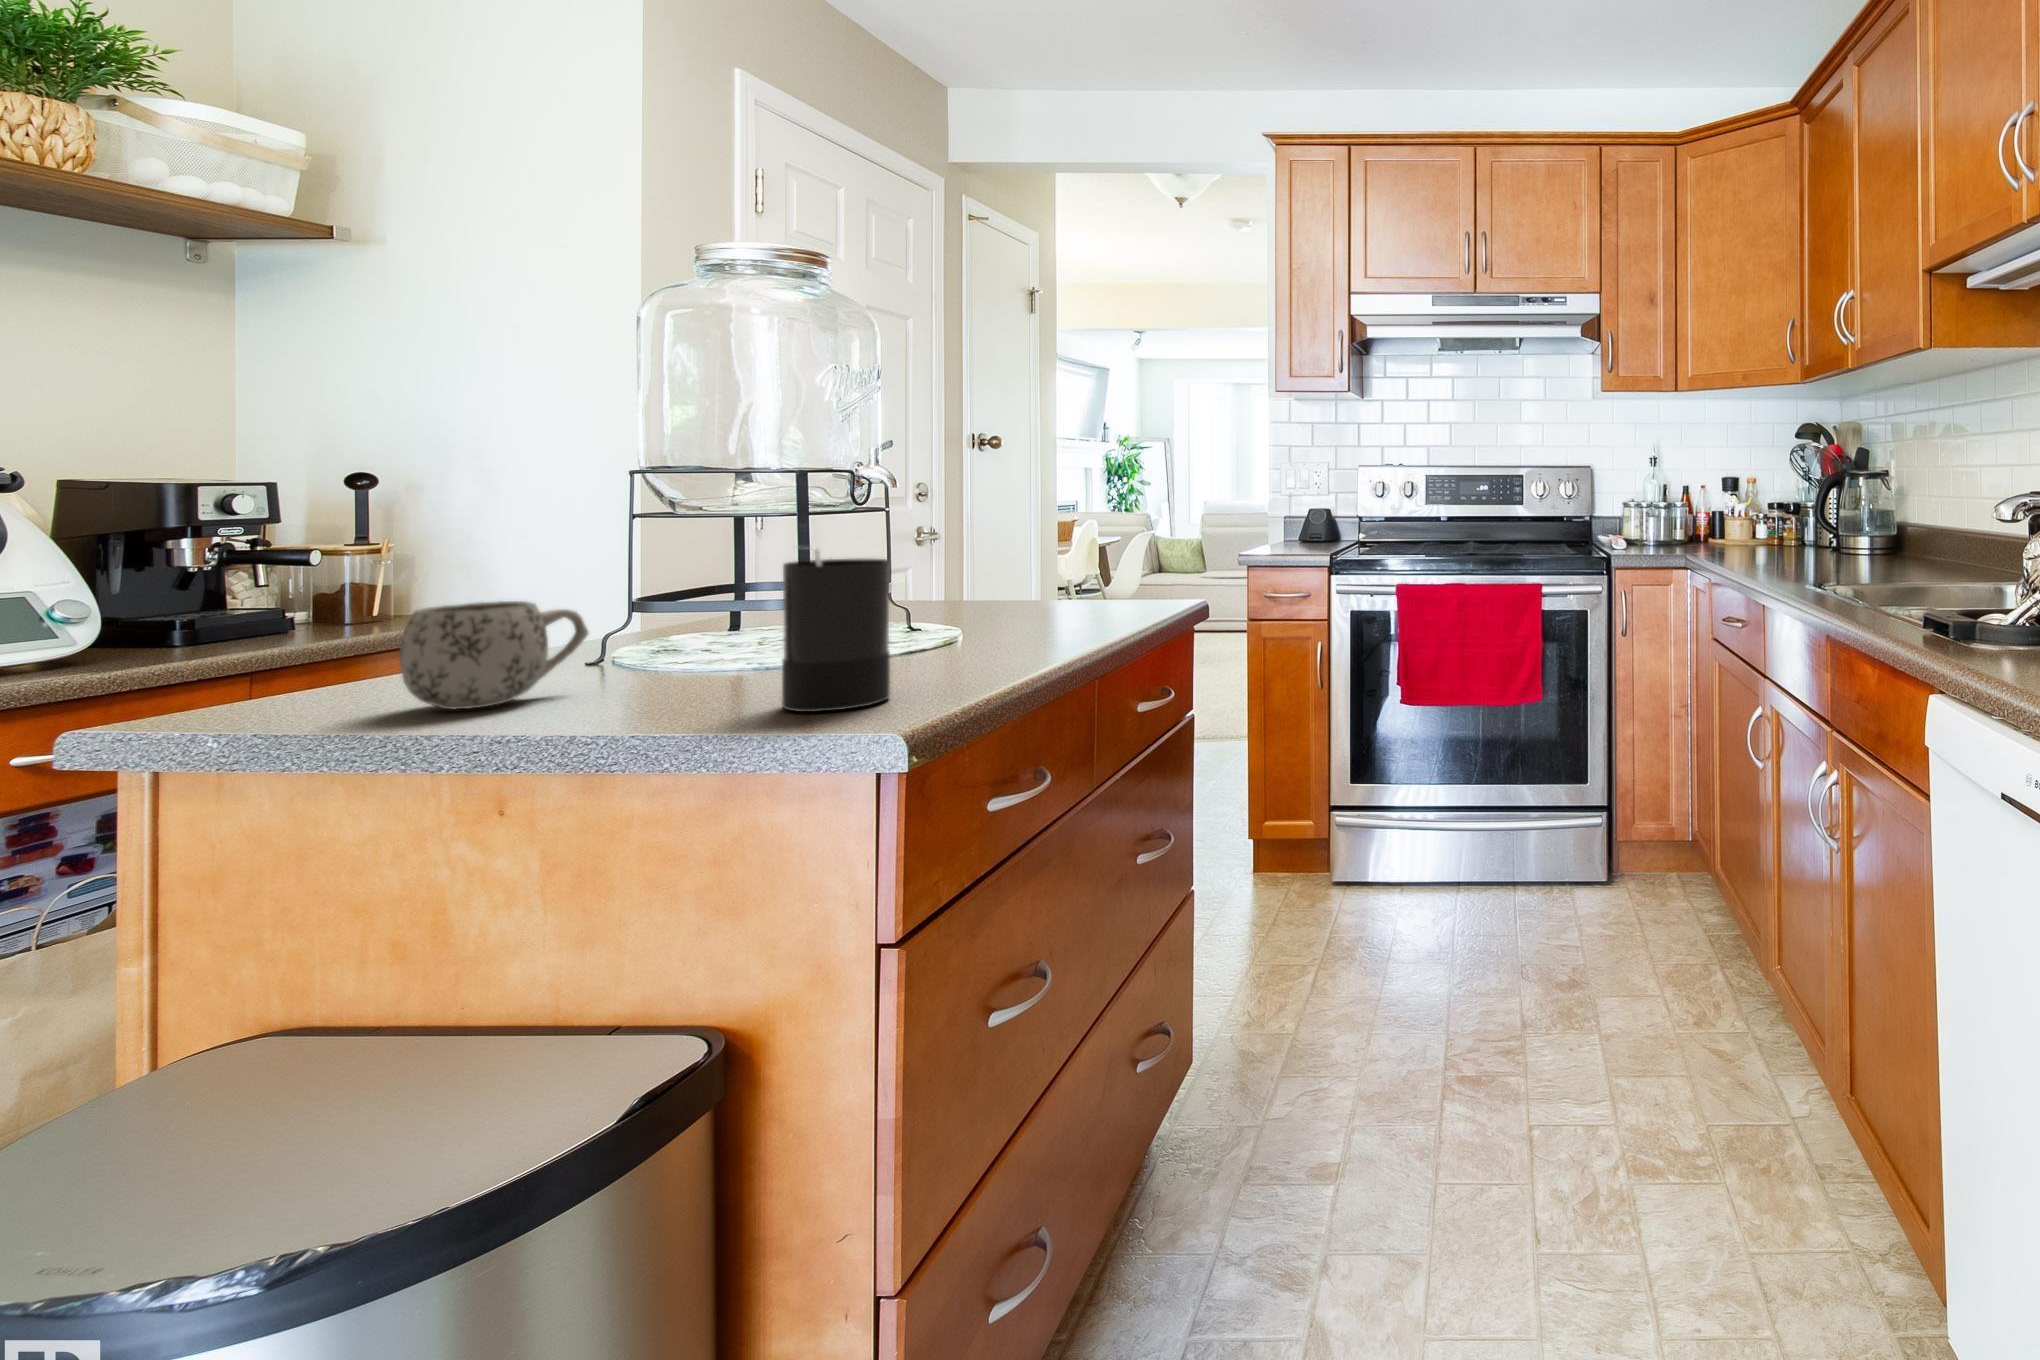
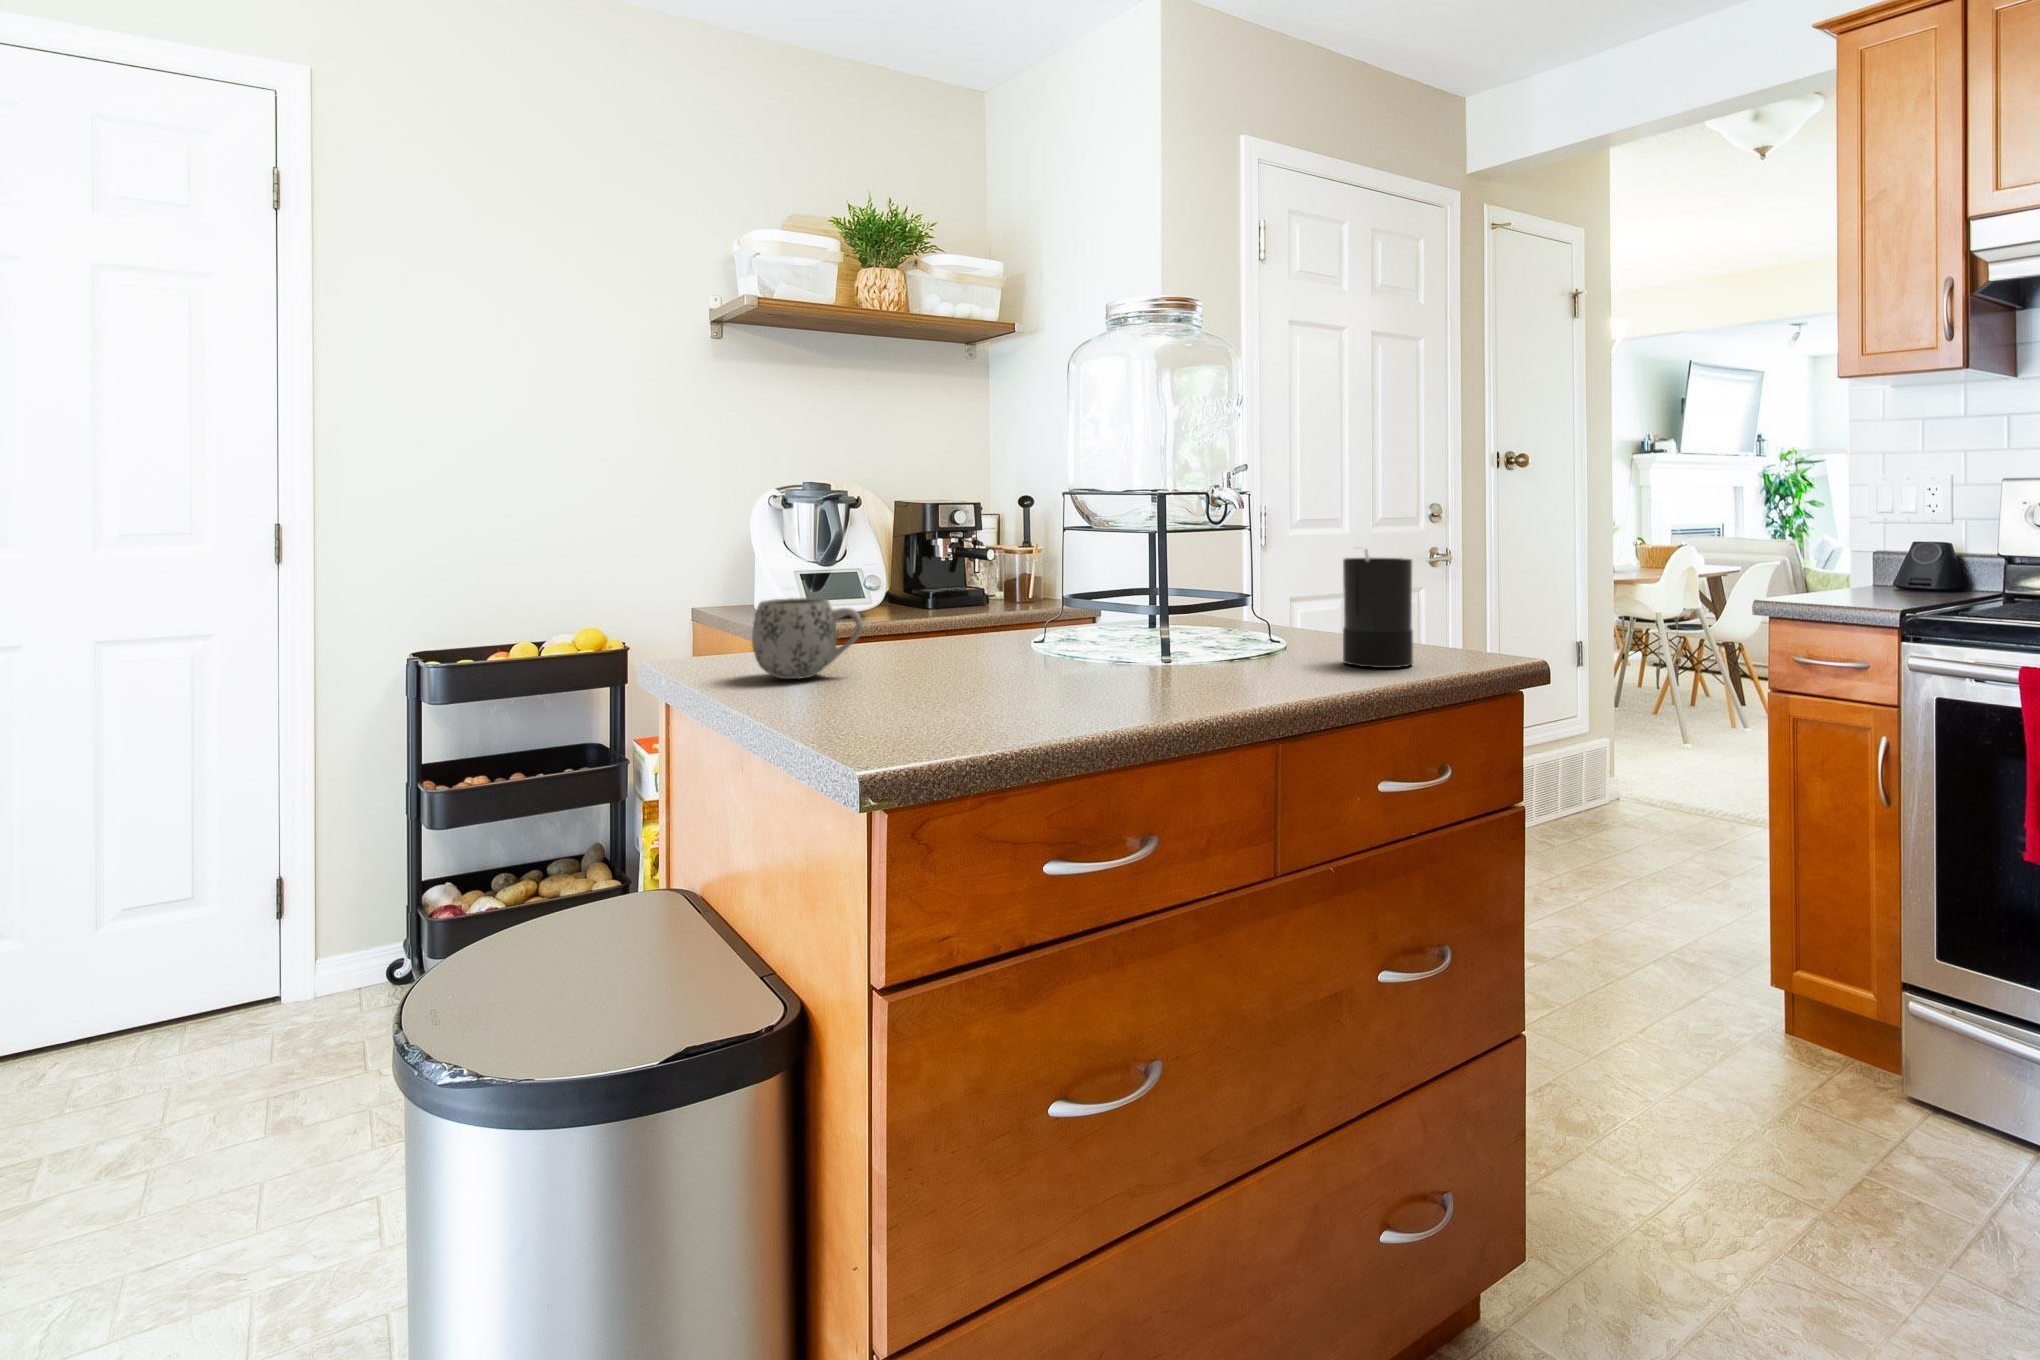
candle: present [782,548,890,712] -> present [1343,548,1413,668]

